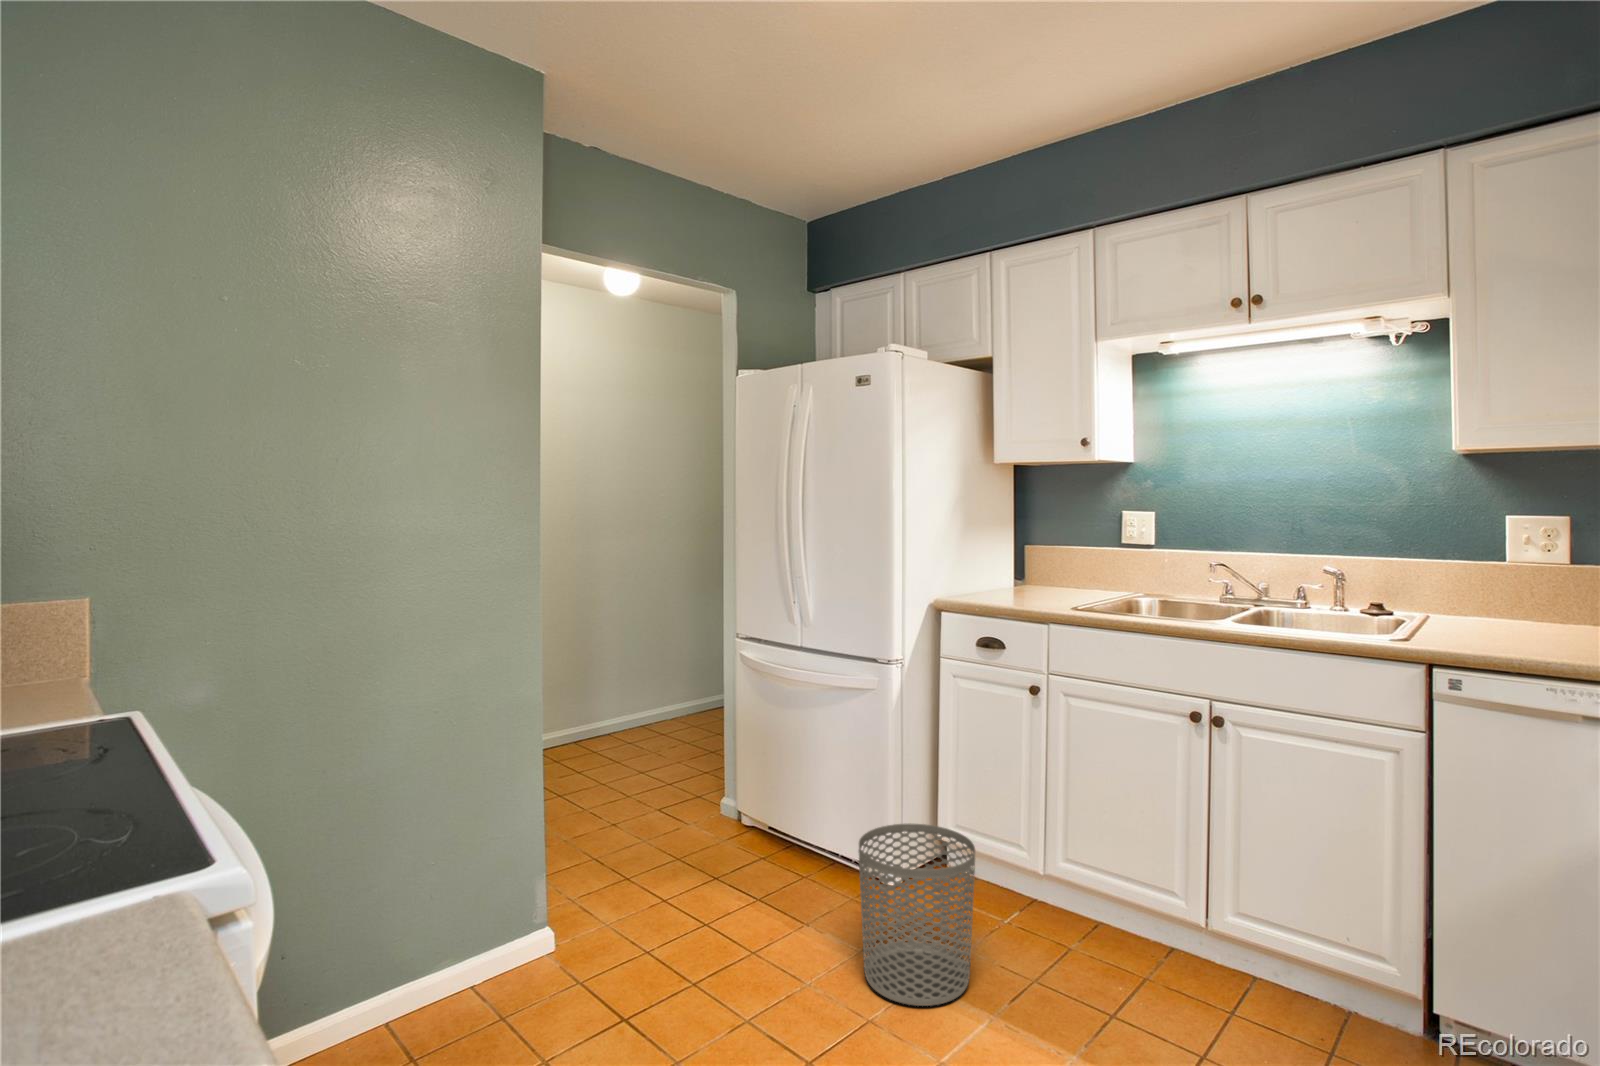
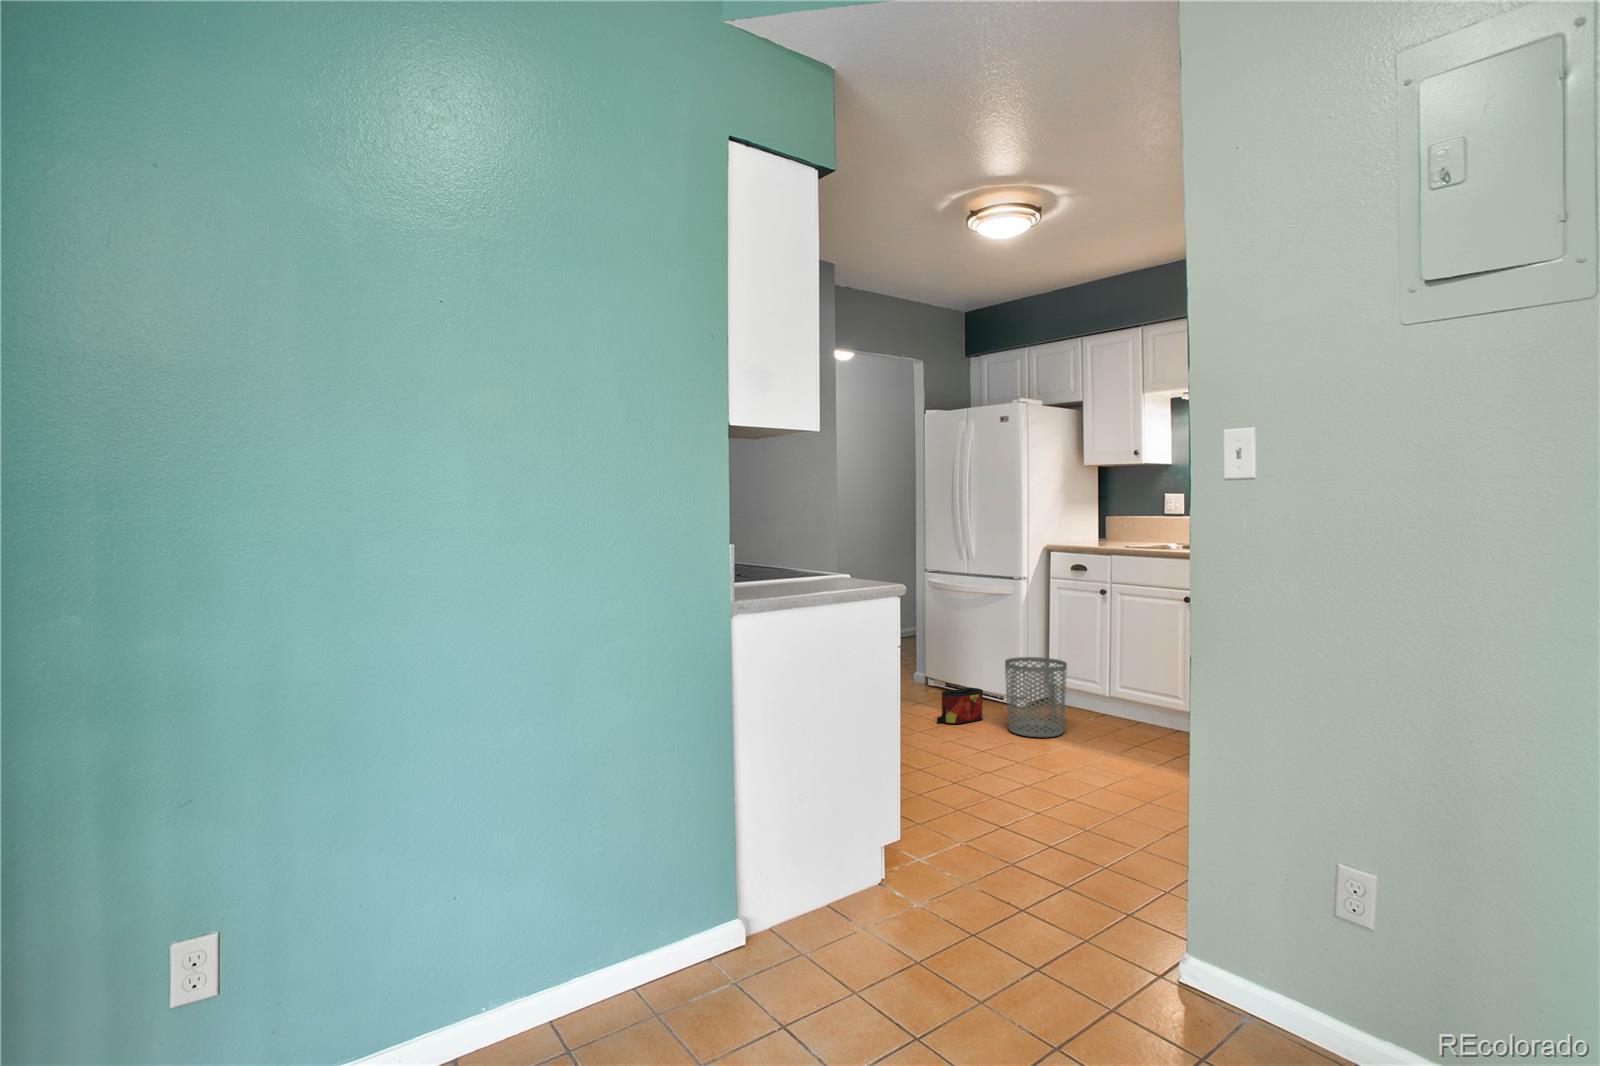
bag: none [732,872,821,960] -> present [937,688,983,724]

